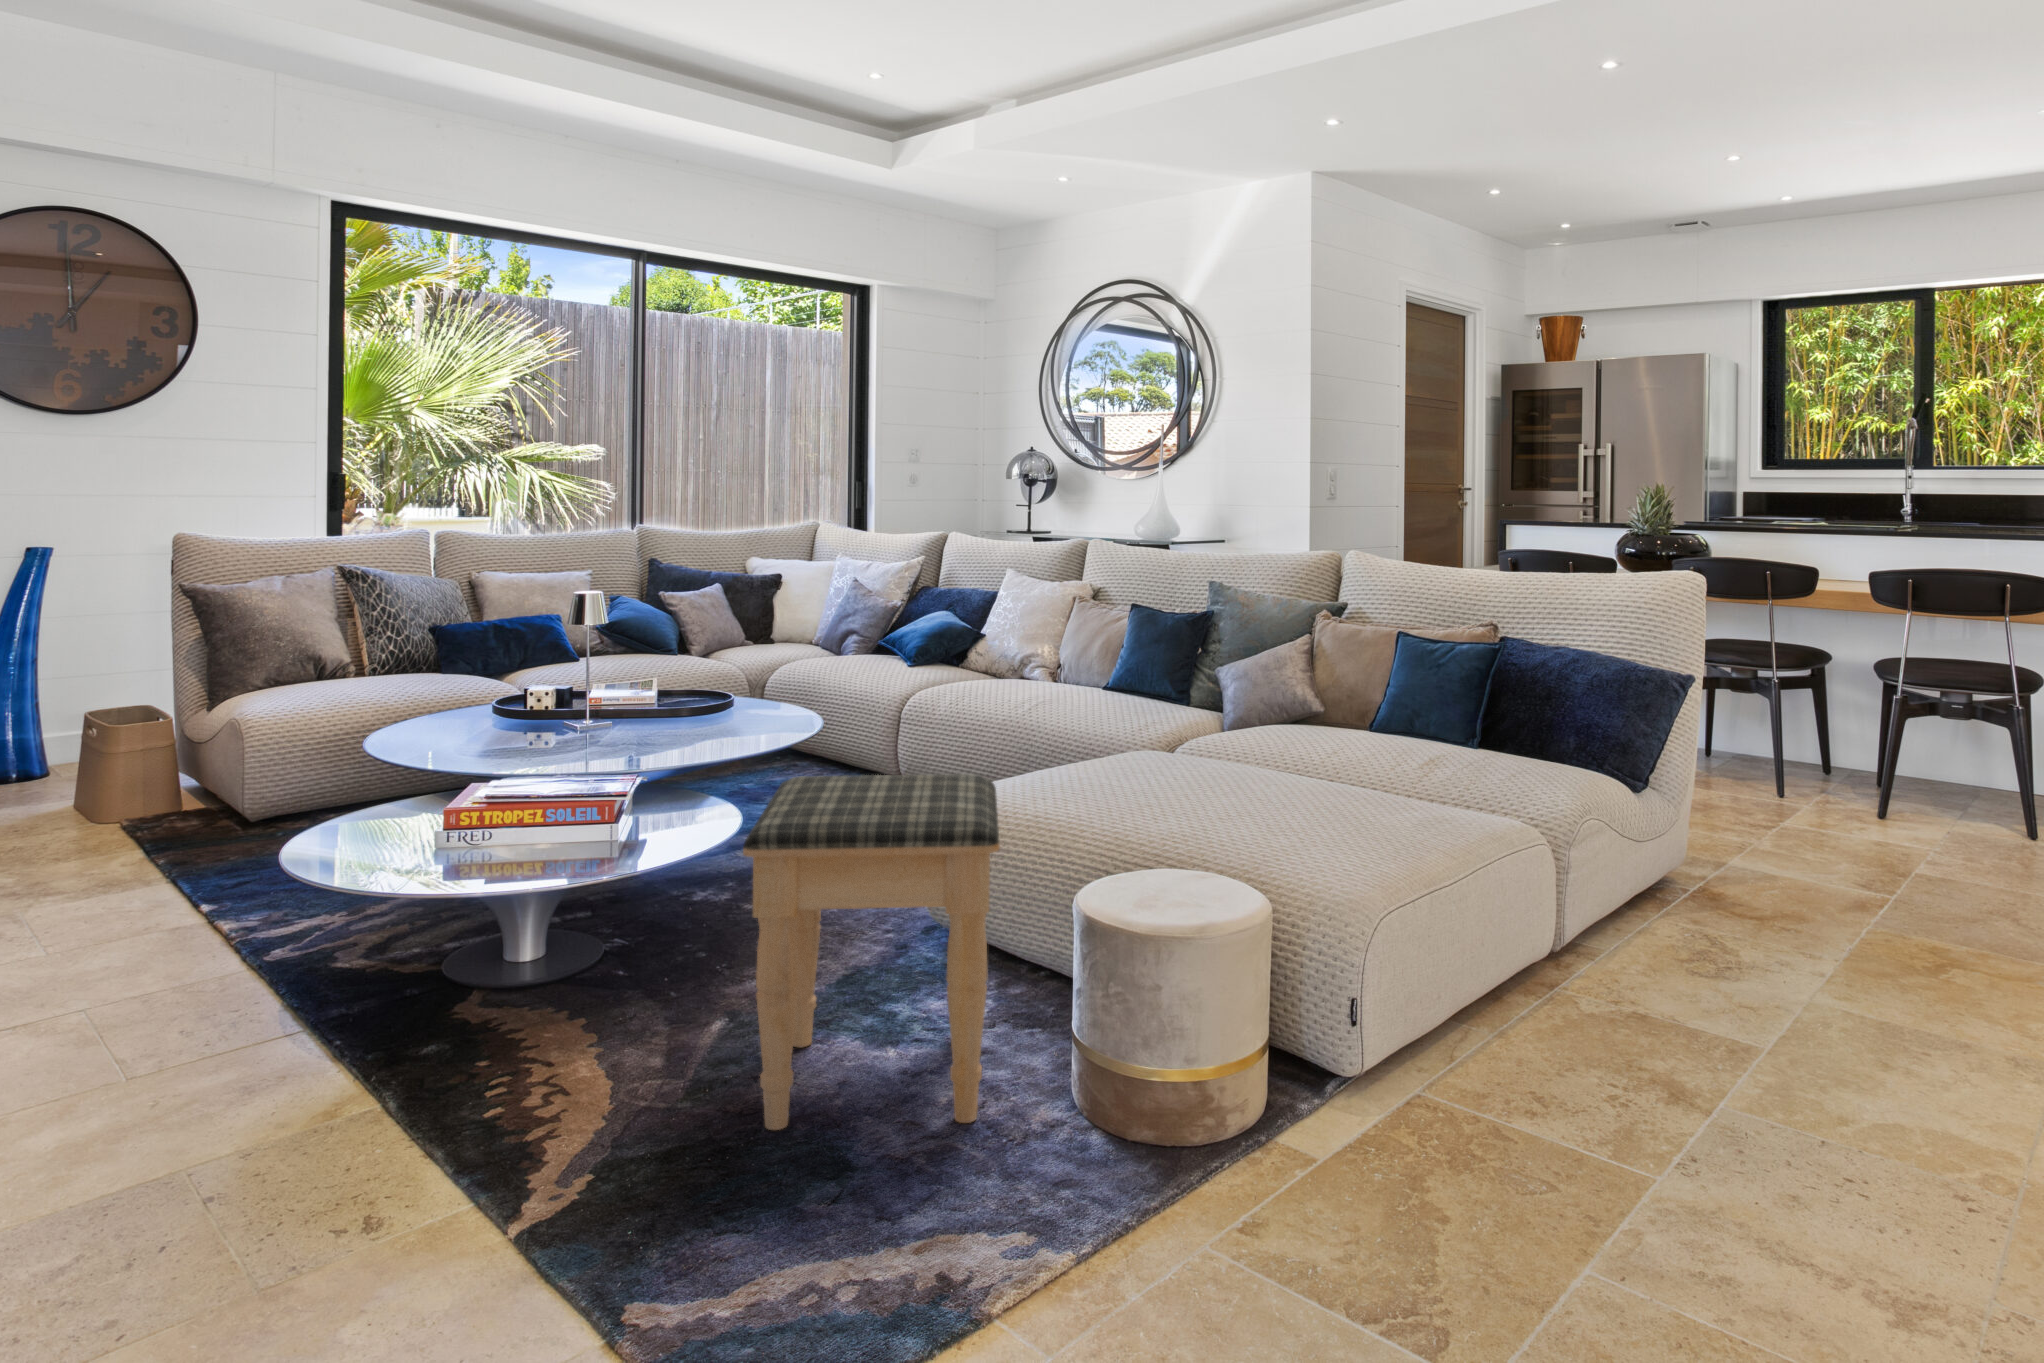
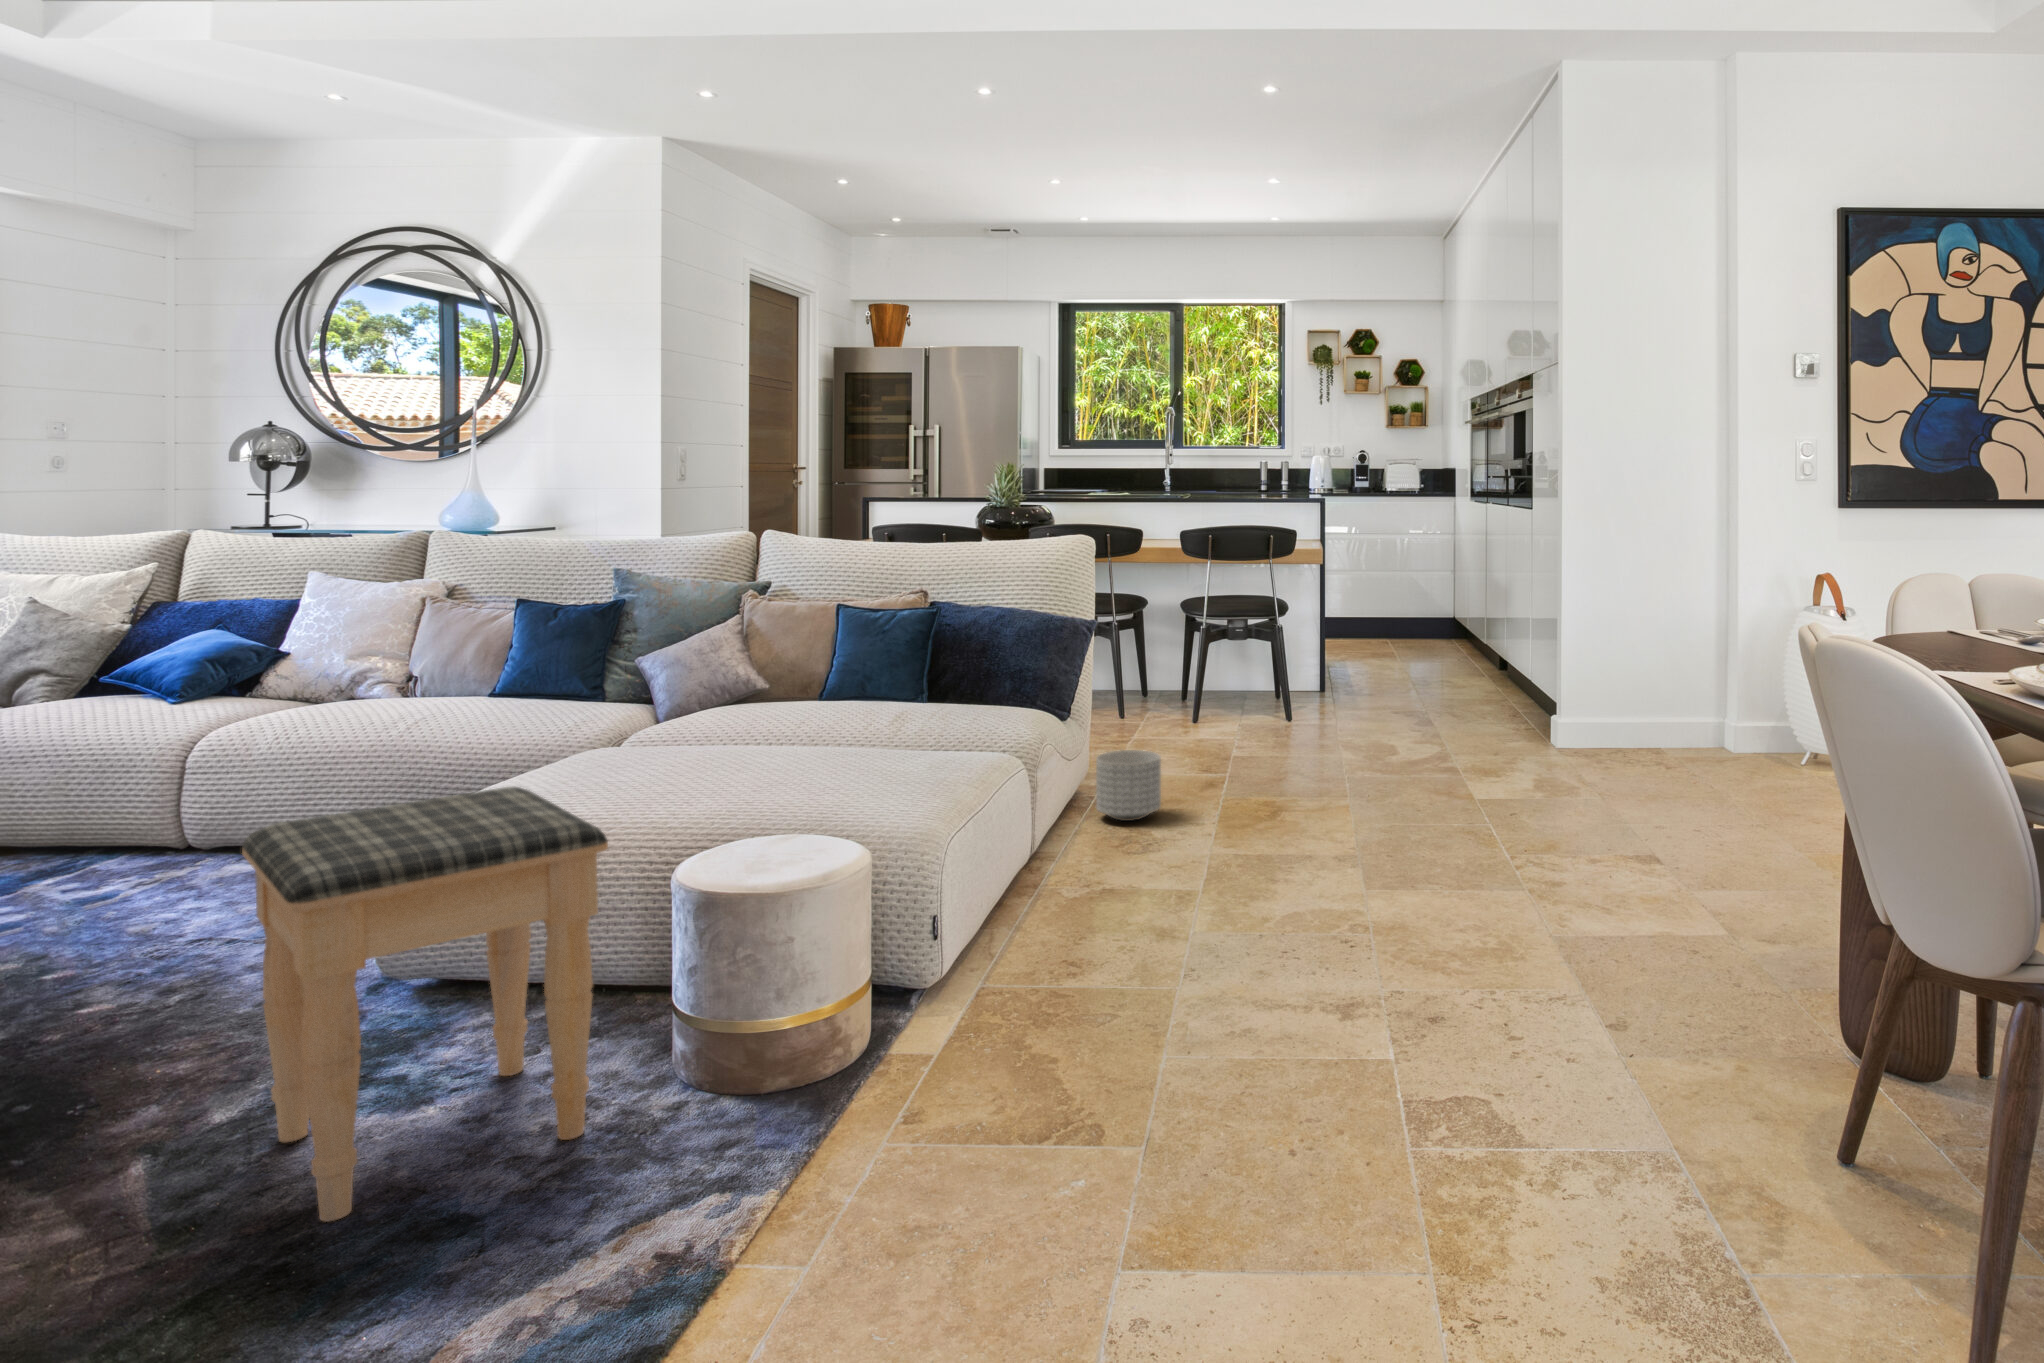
planter: none [1673,839,1763,932] -> present [1096,750,1161,821]

